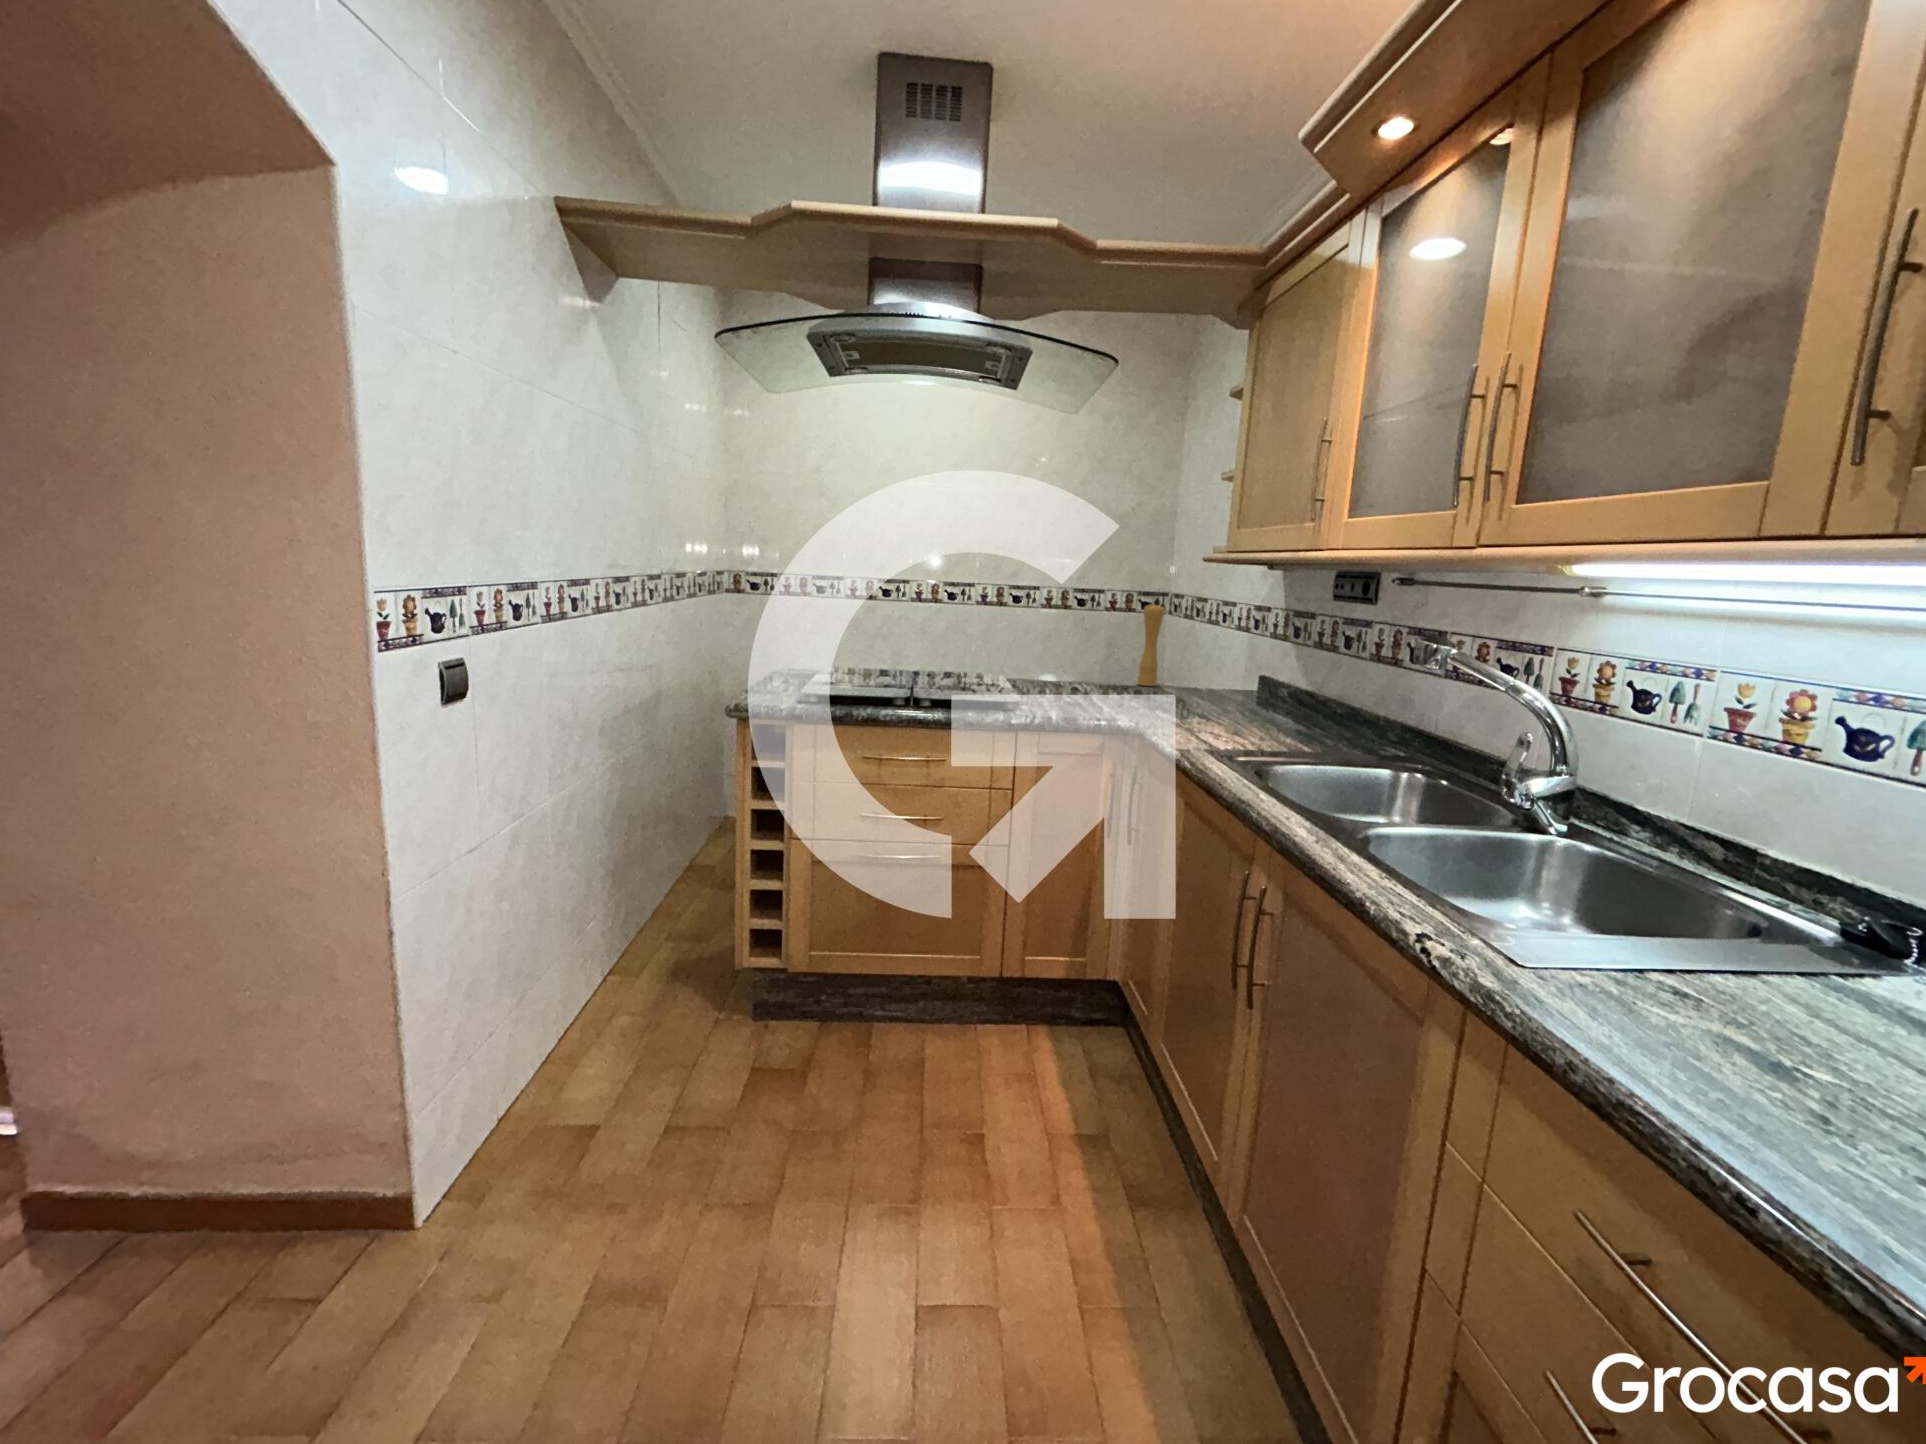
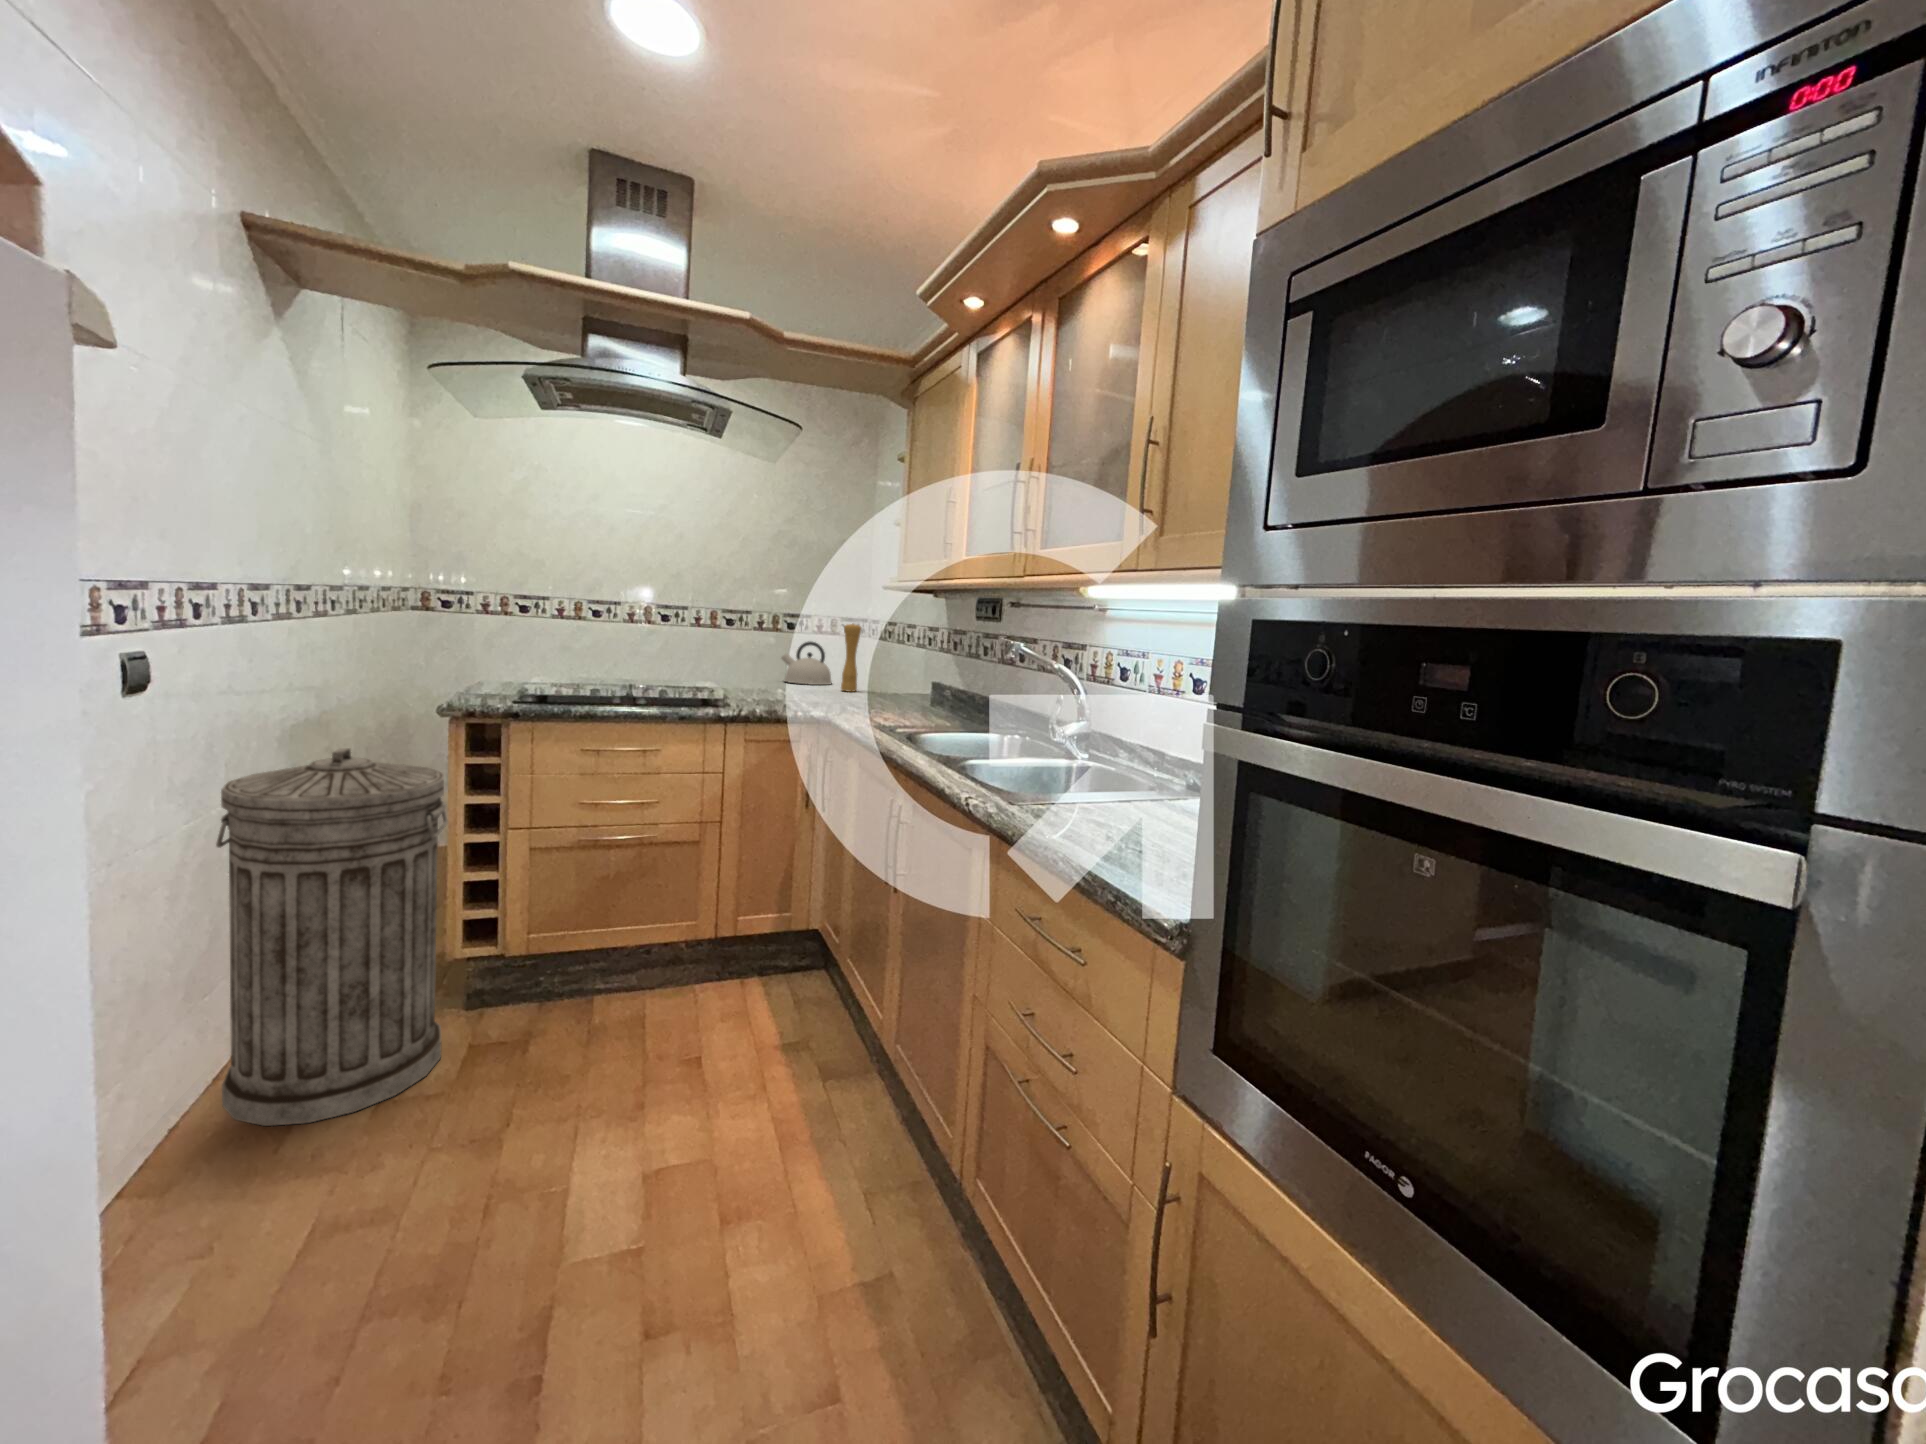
kettle: none [1067,624,1124,675] -> present [782,641,832,685]
trash can: none [534,753,732,1140] -> present [216,748,447,1126]

